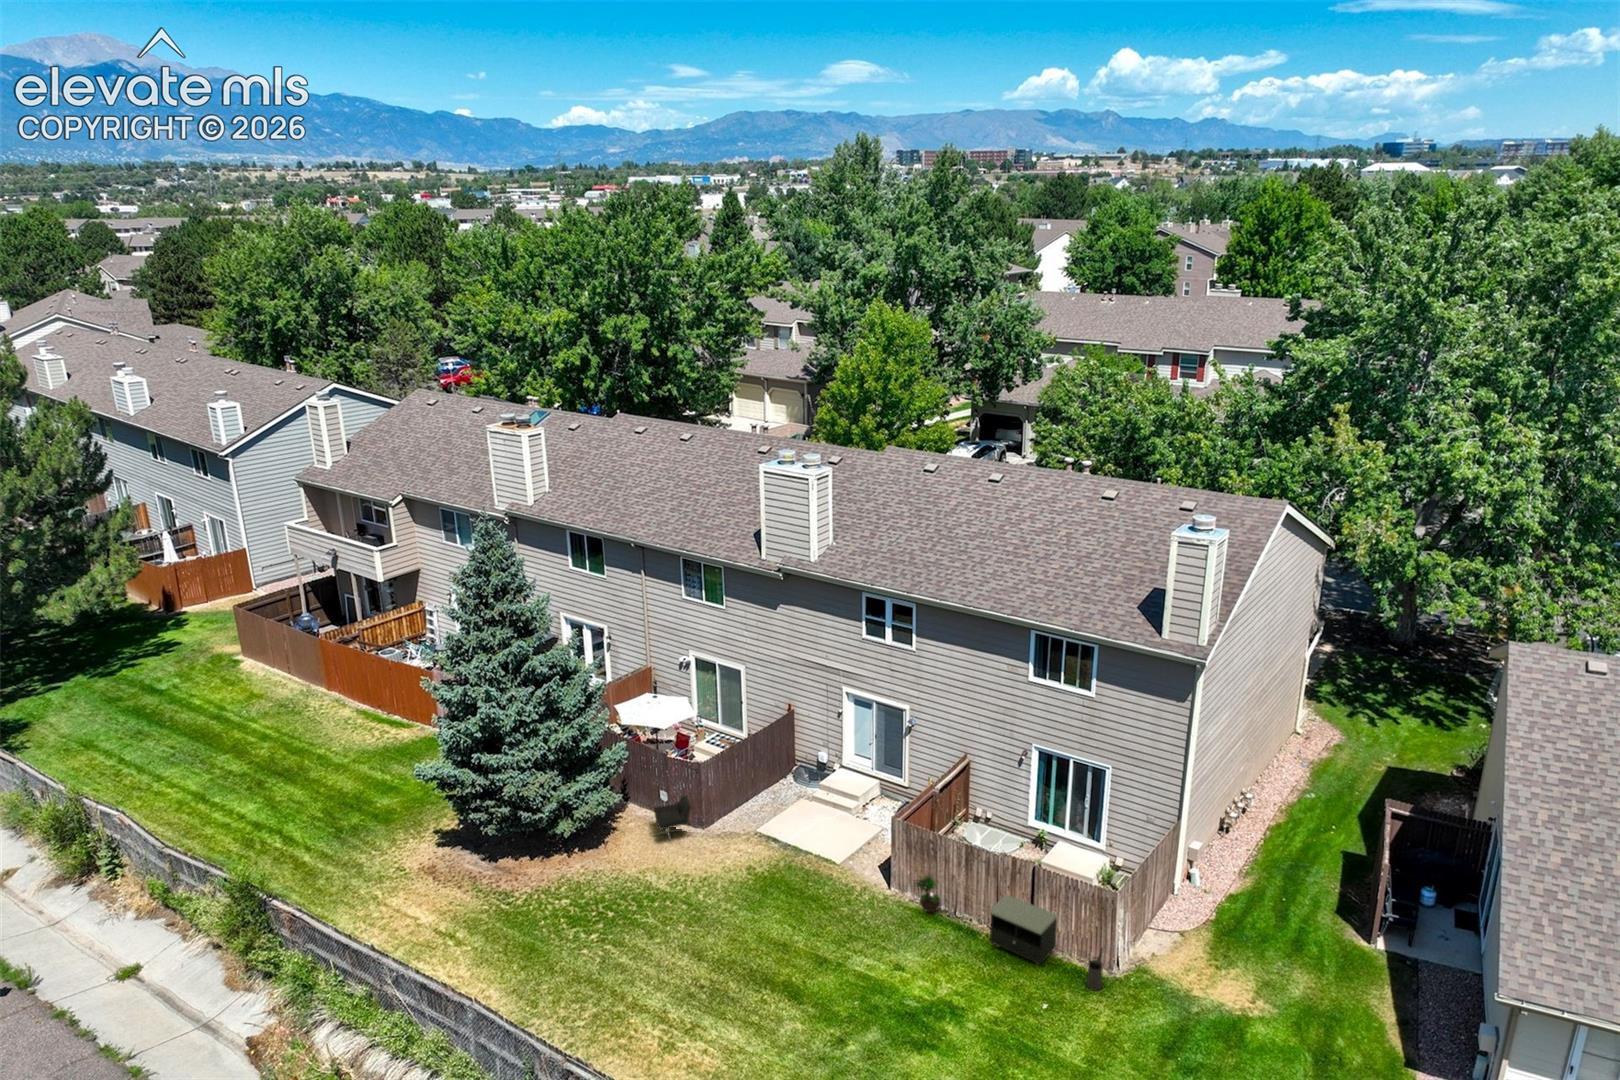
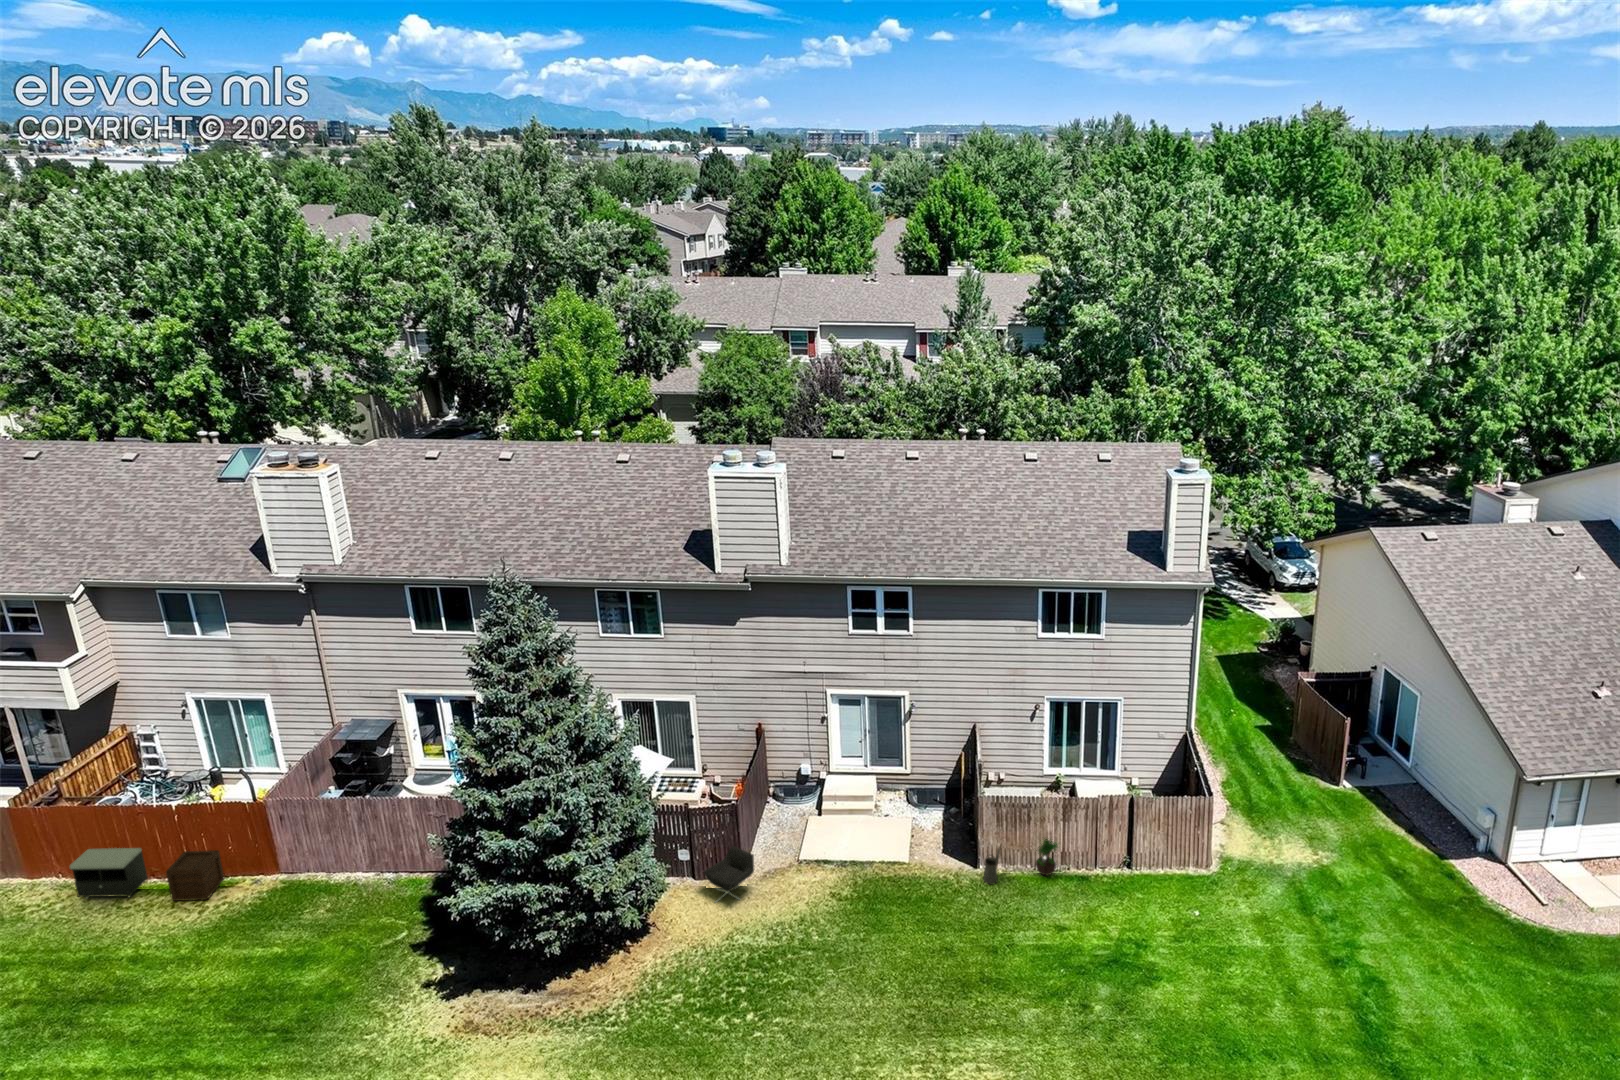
wooden crate: none [365,691,406,728] -> present [166,850,224,901]
storage bench: present [990,895,1057,964] -> present [70,848,148,898]
watering can: present [1086,948,1103,991] -> present [983,849,1000,884]

